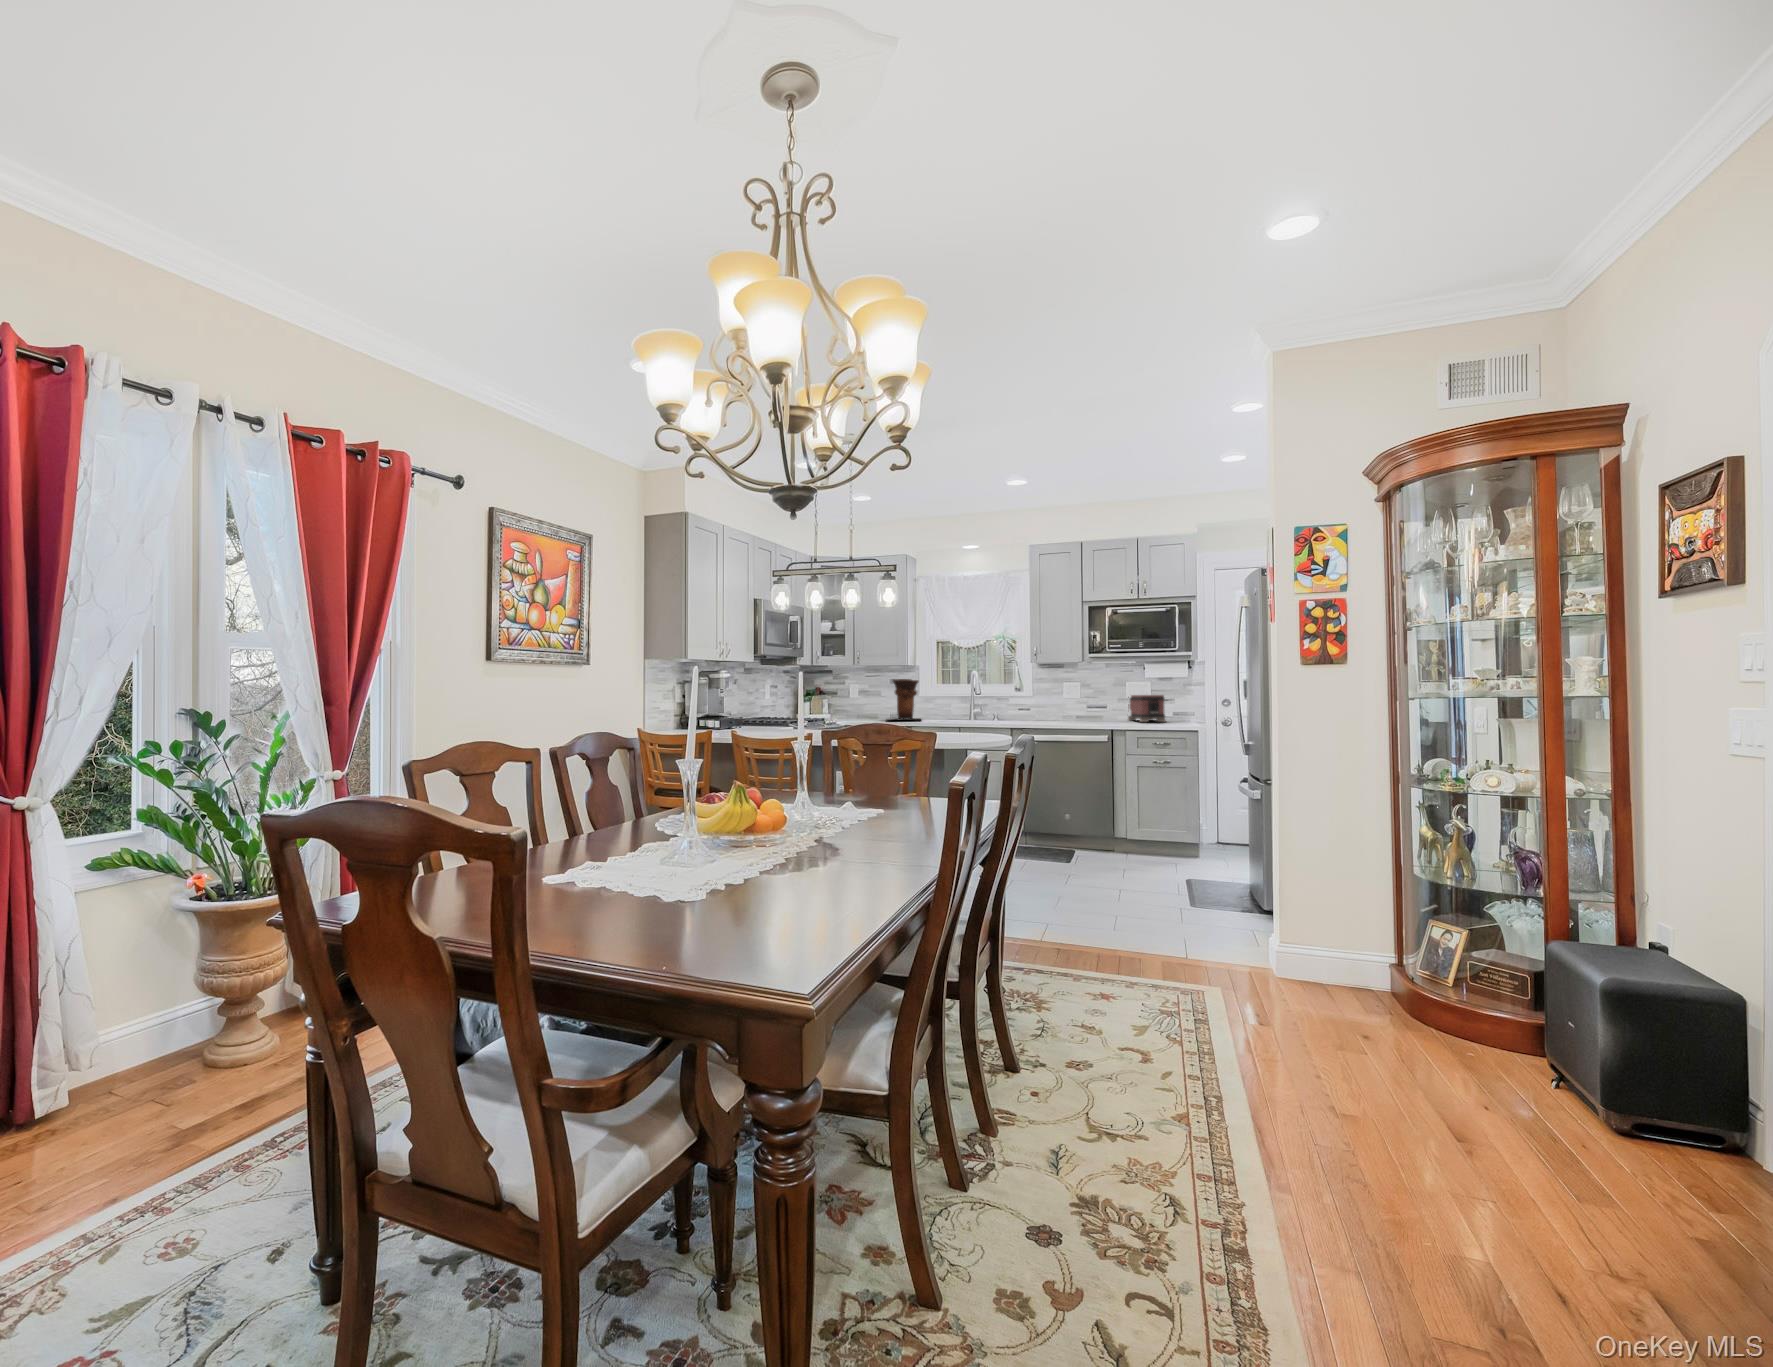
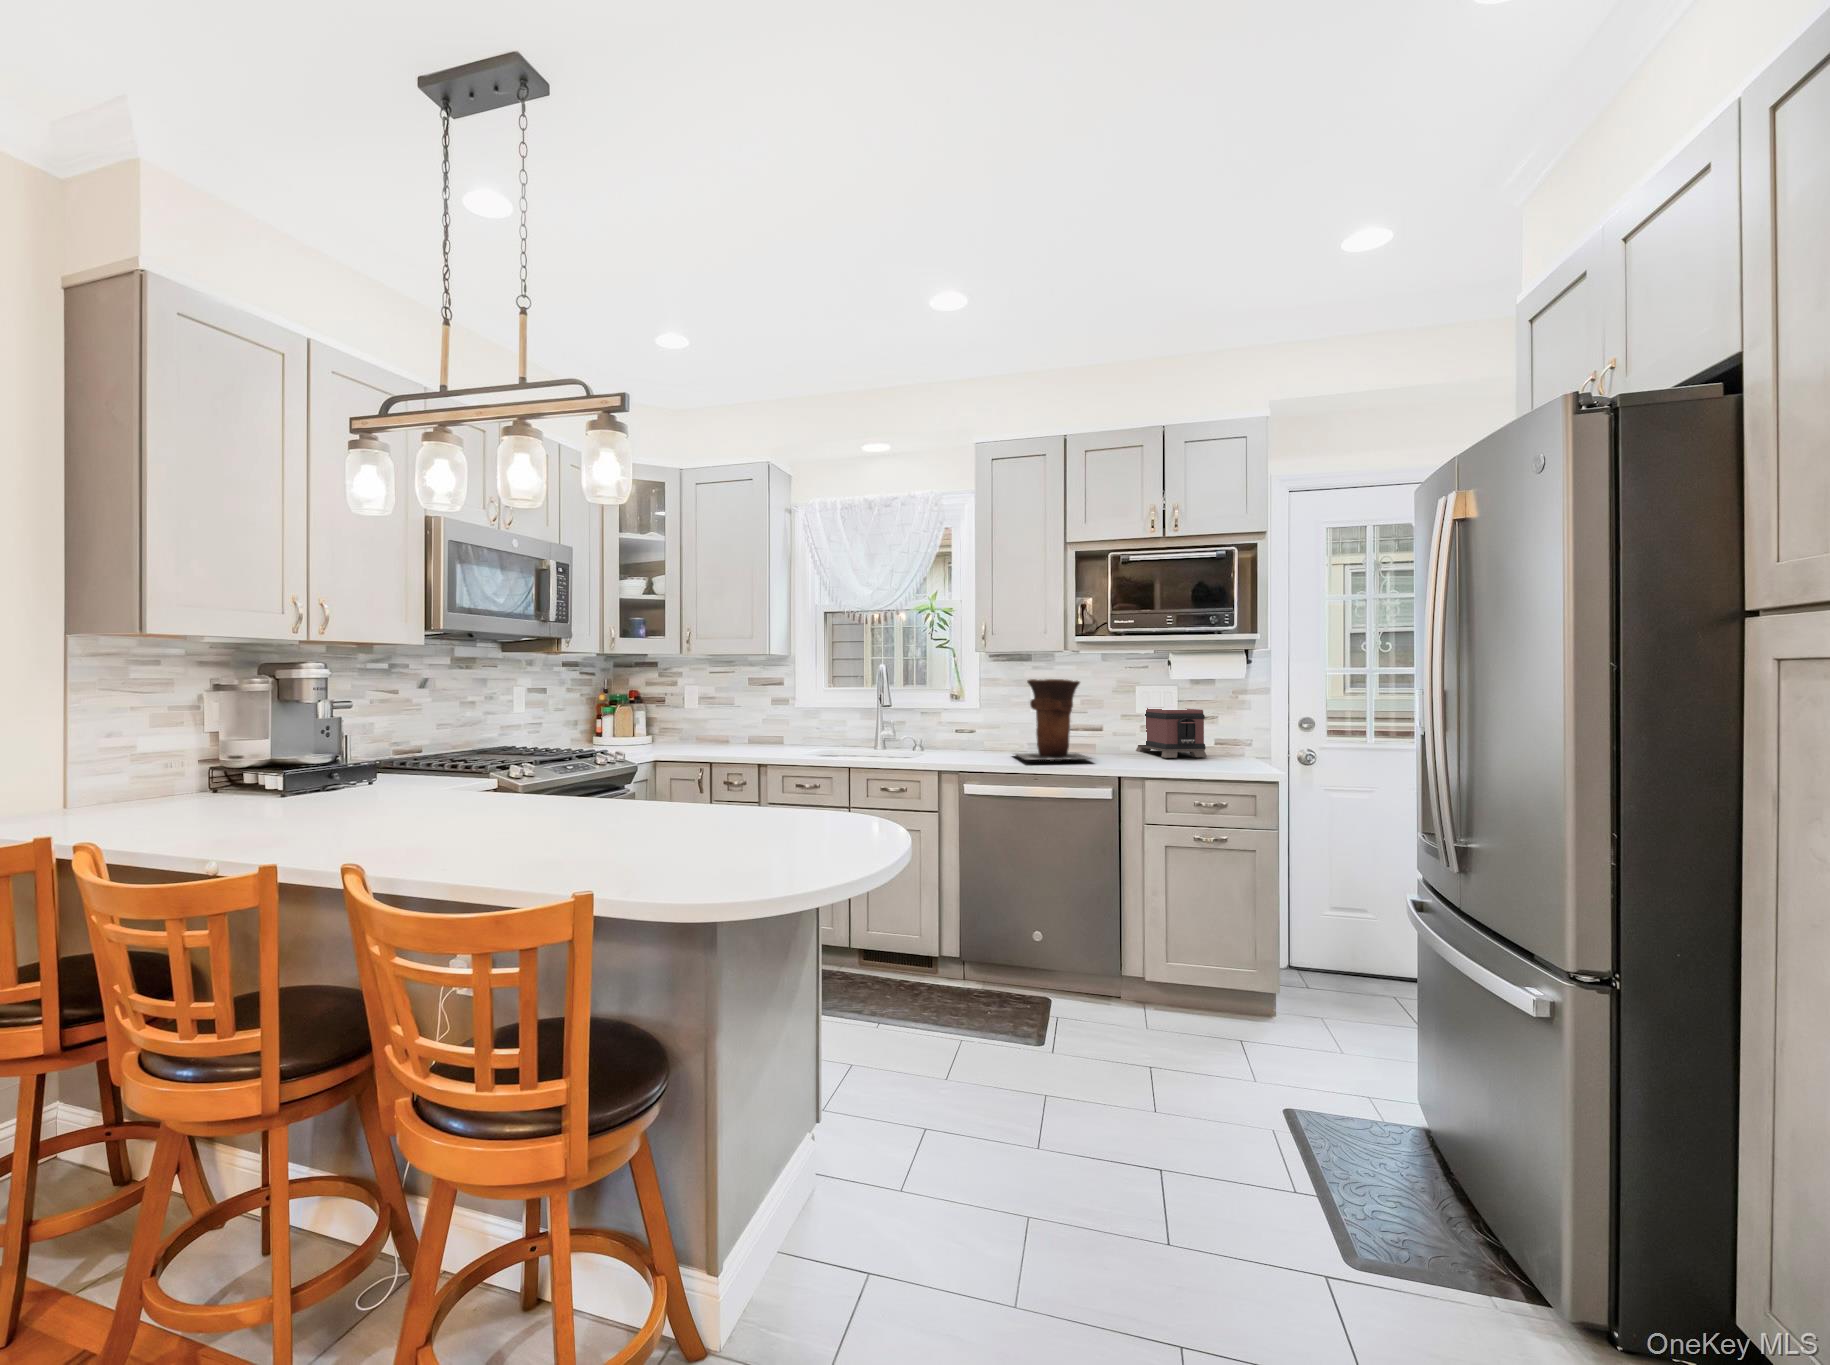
vase: present [893,679,919,719] -> present [1015,679,1091,760]

